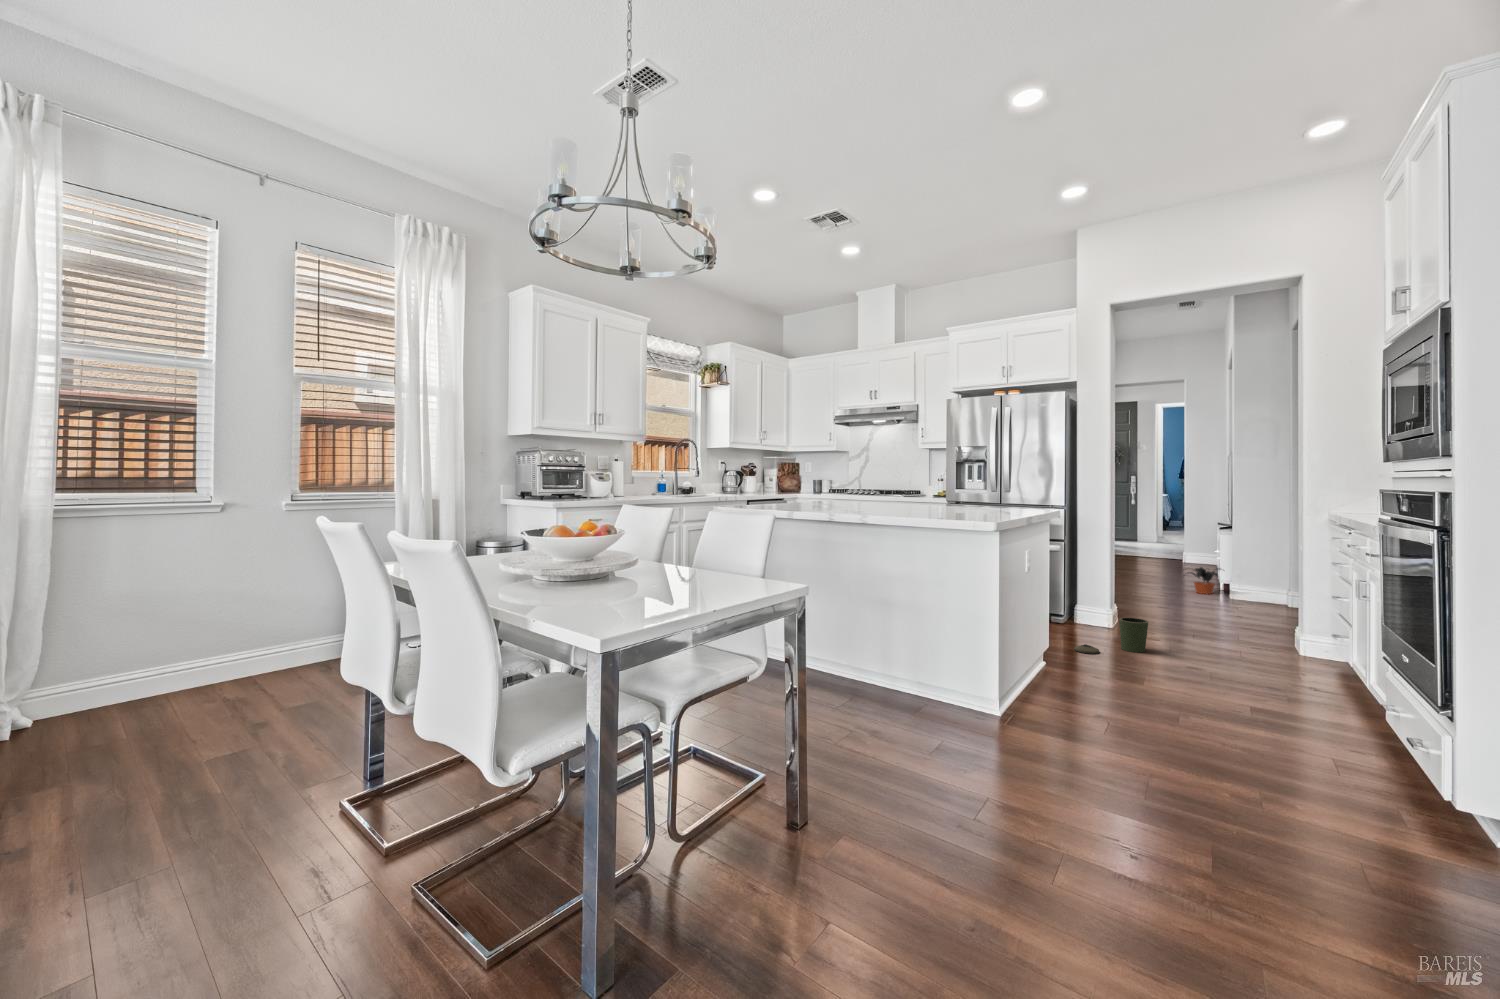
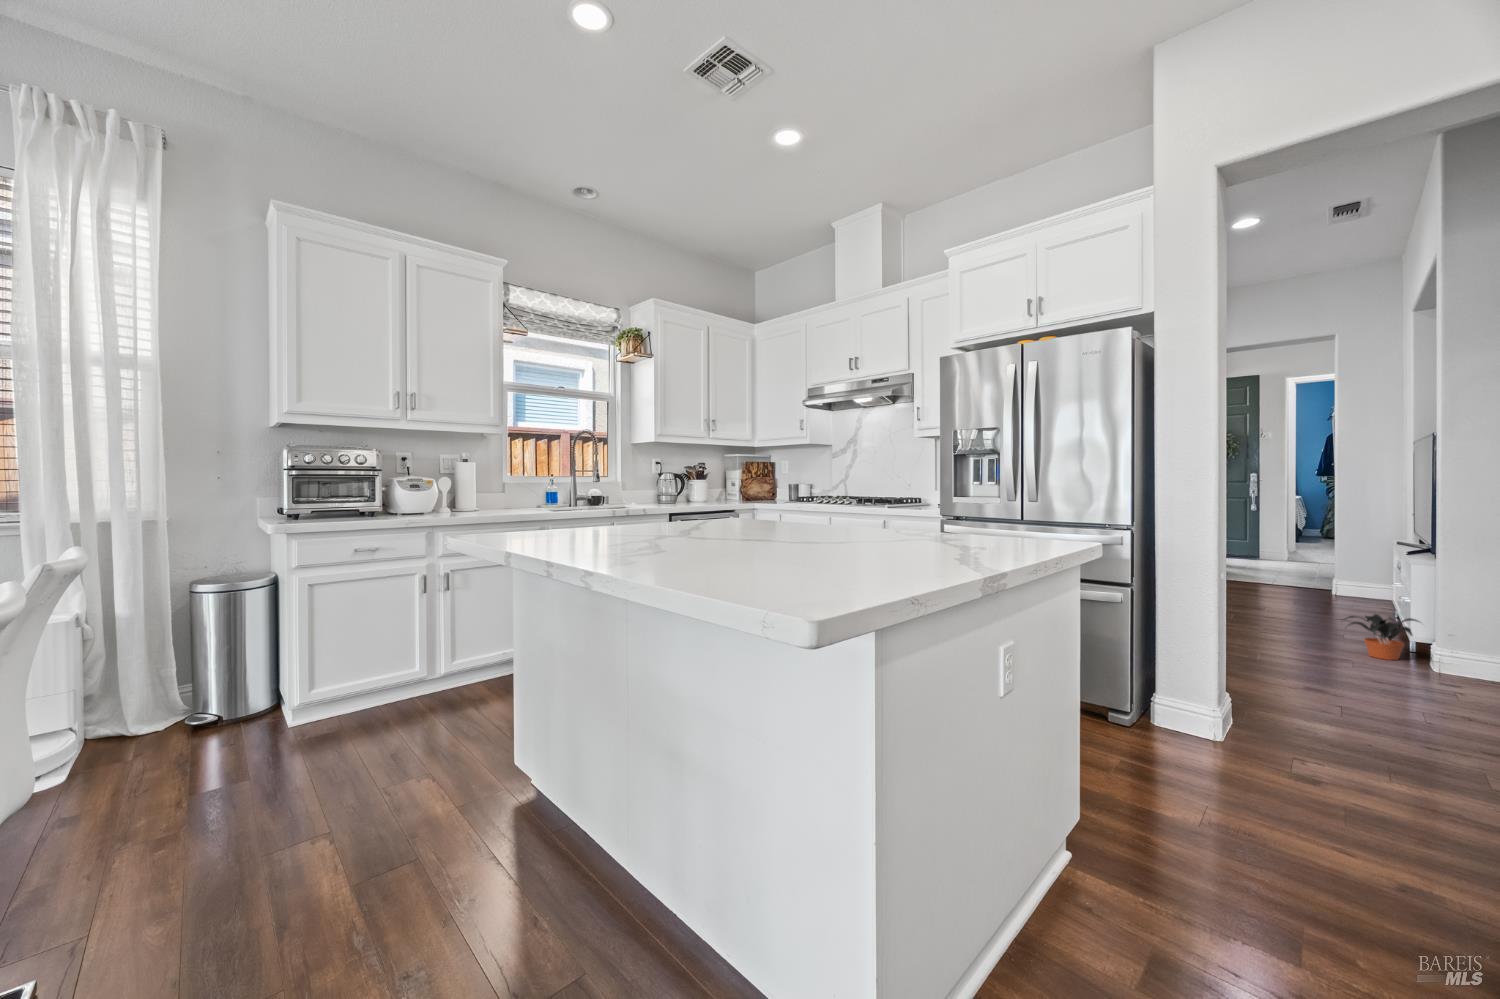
trash can: present [1074,618,1148,654] -> none [1140,750,1301,831]

